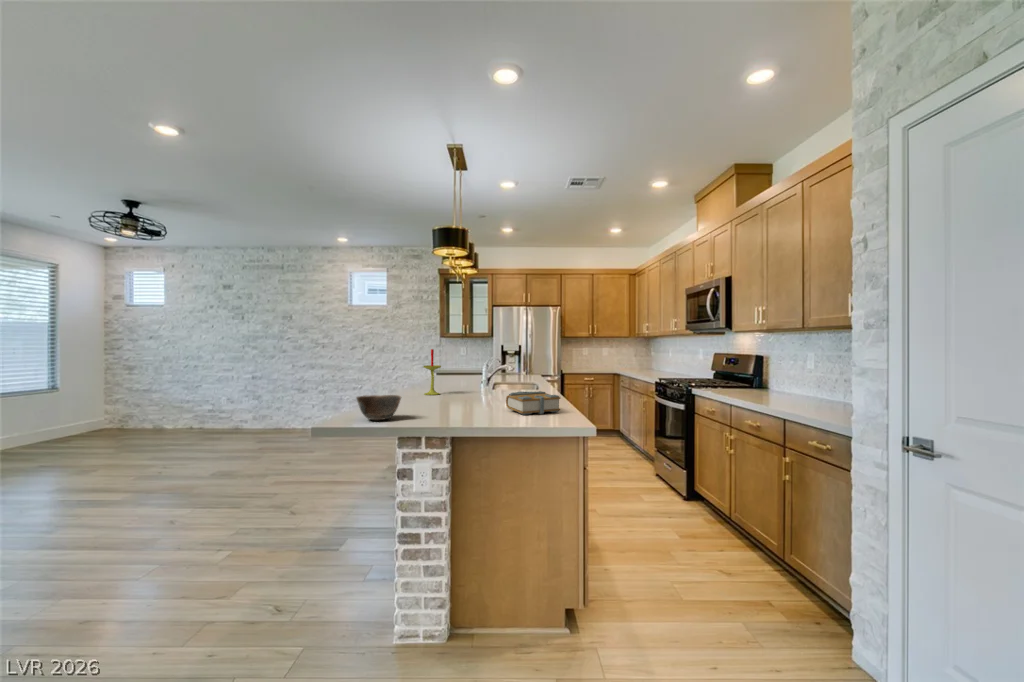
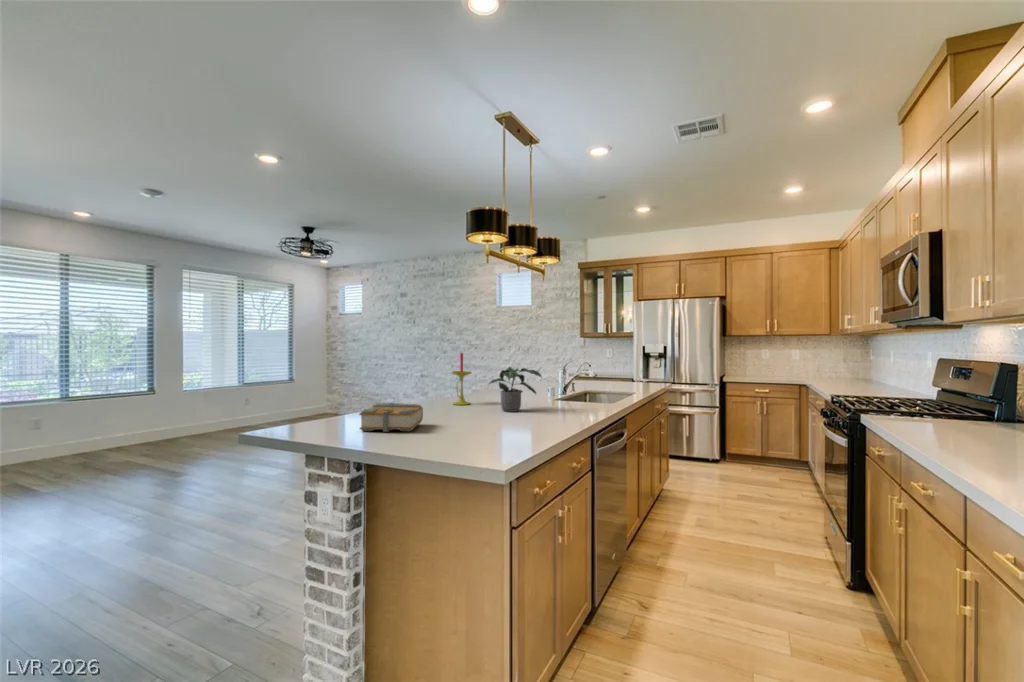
potted plant: none [469,360,509,397] -> present [489,367,541,412]
book: present [506,391,561,415] -> present [359,403,423,432]
bowl: present [357,395,401,420] -> none [285,404,335,433]

